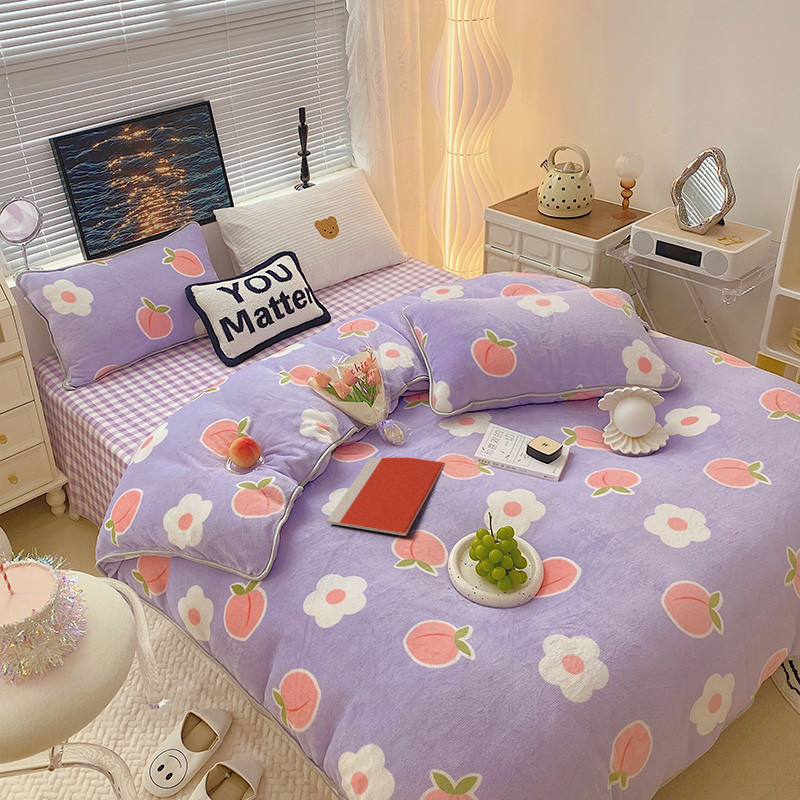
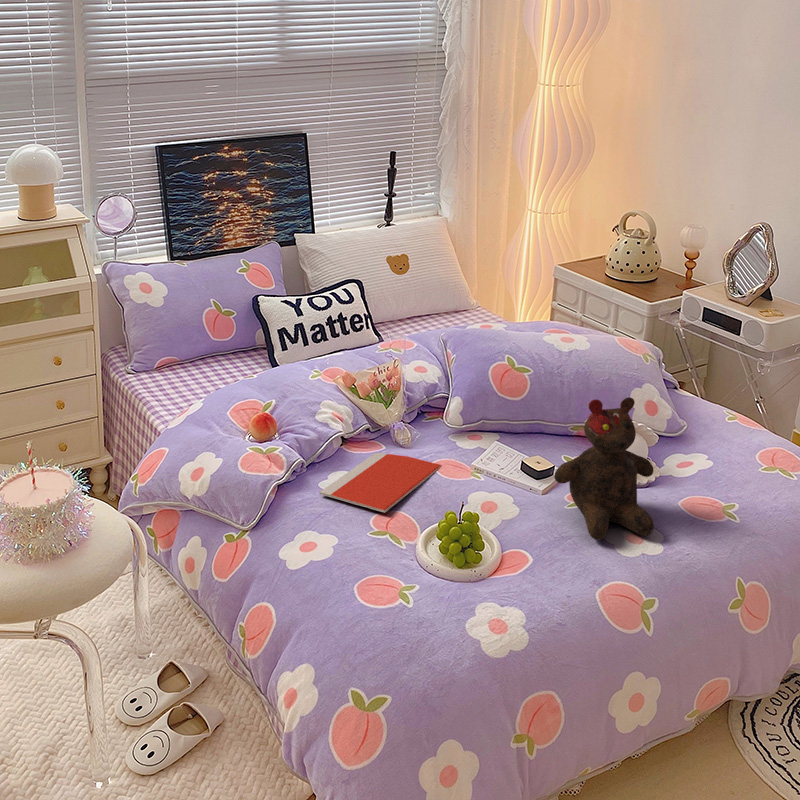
teddy bear: none [582,375,695,533] -> present [554,397,654,540]

